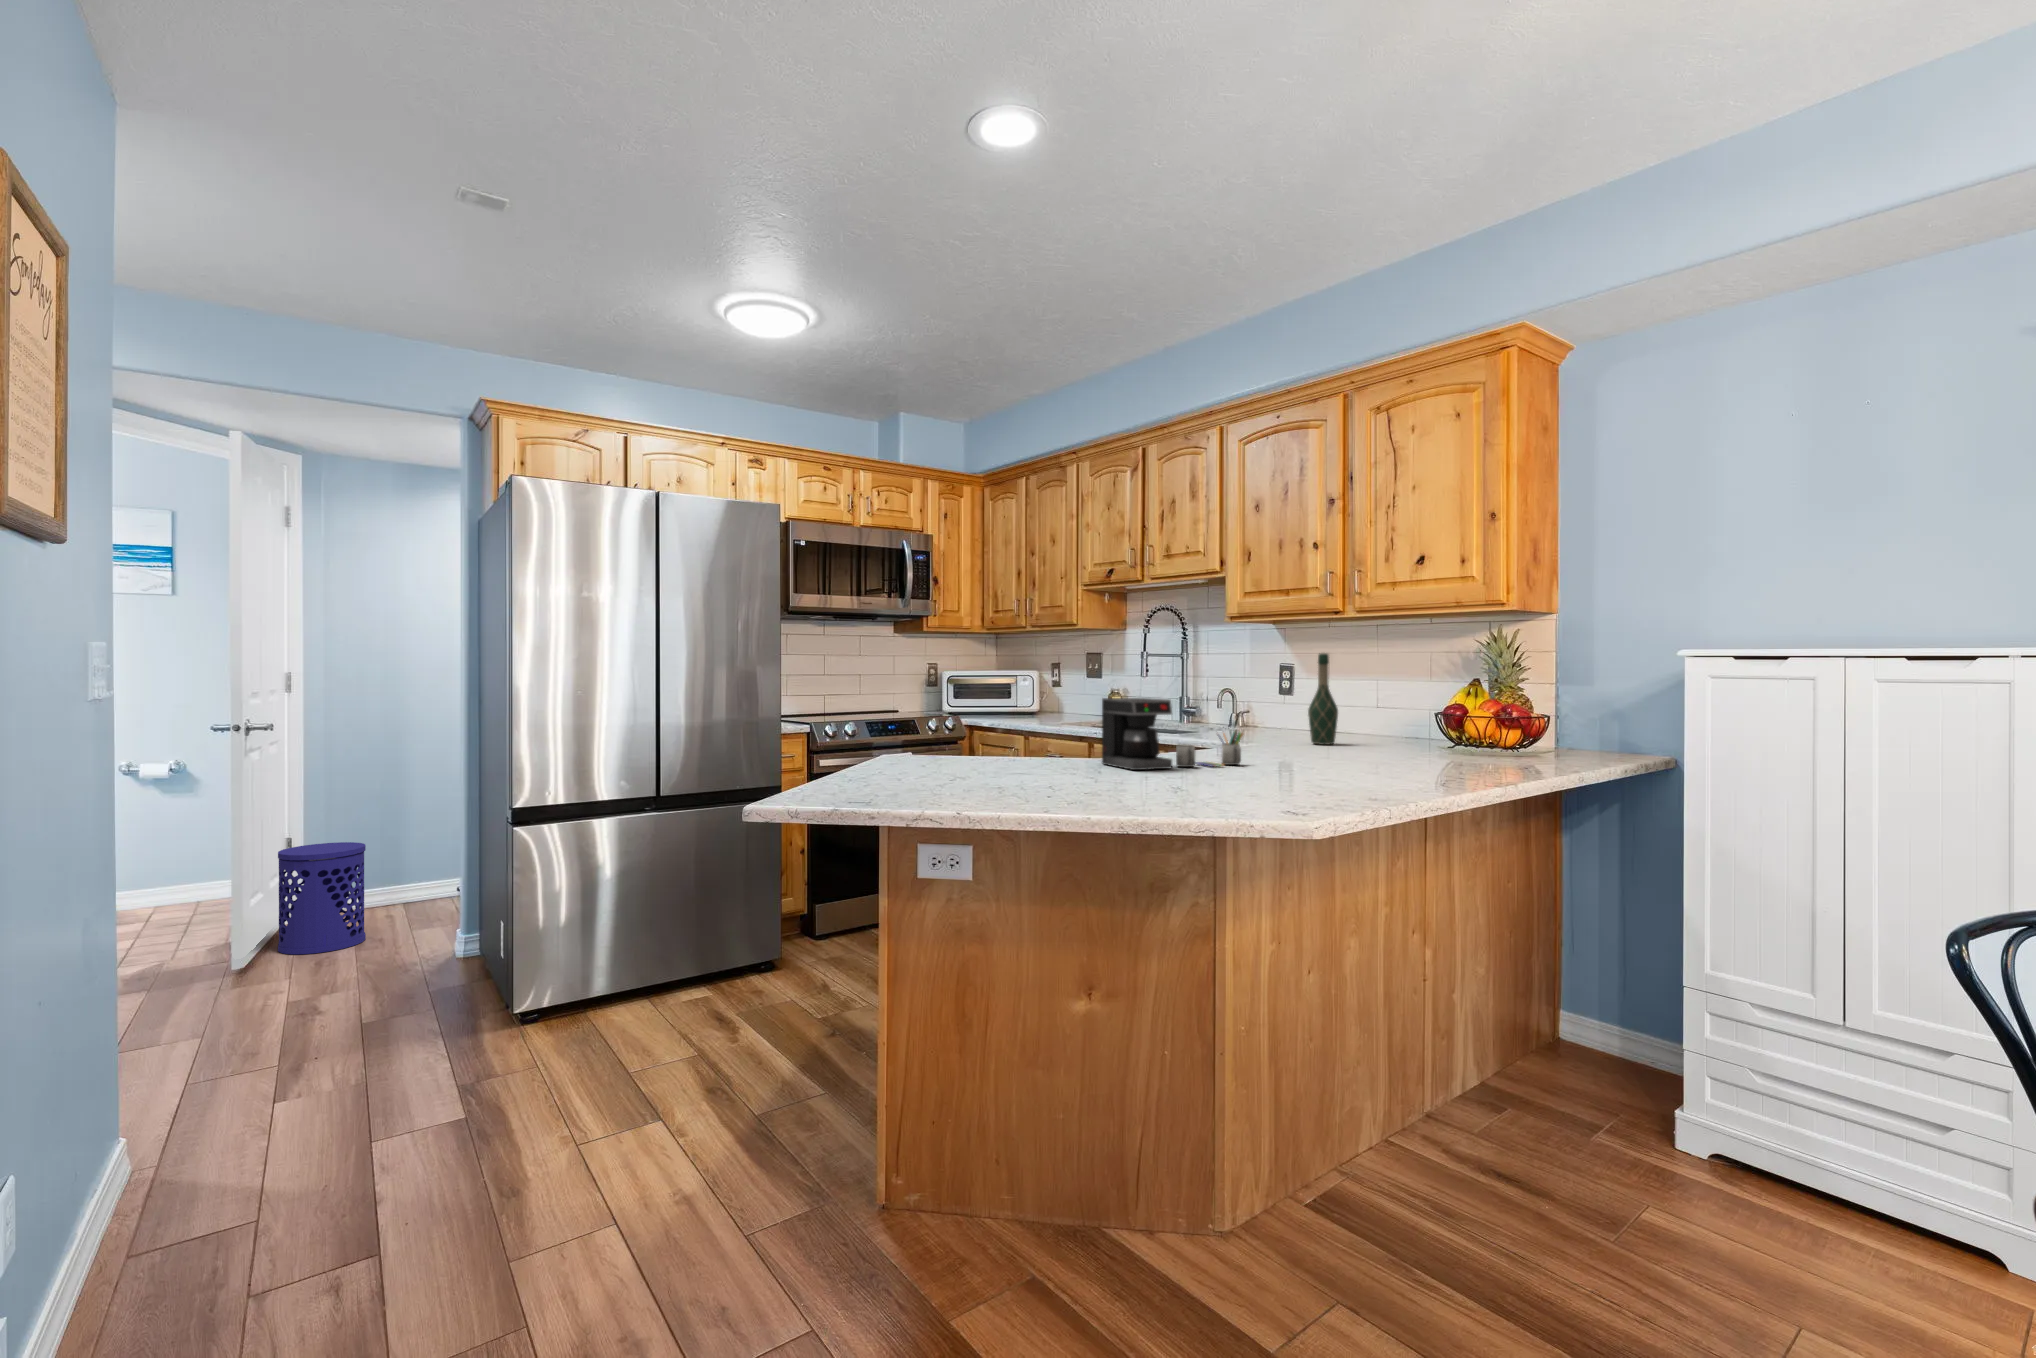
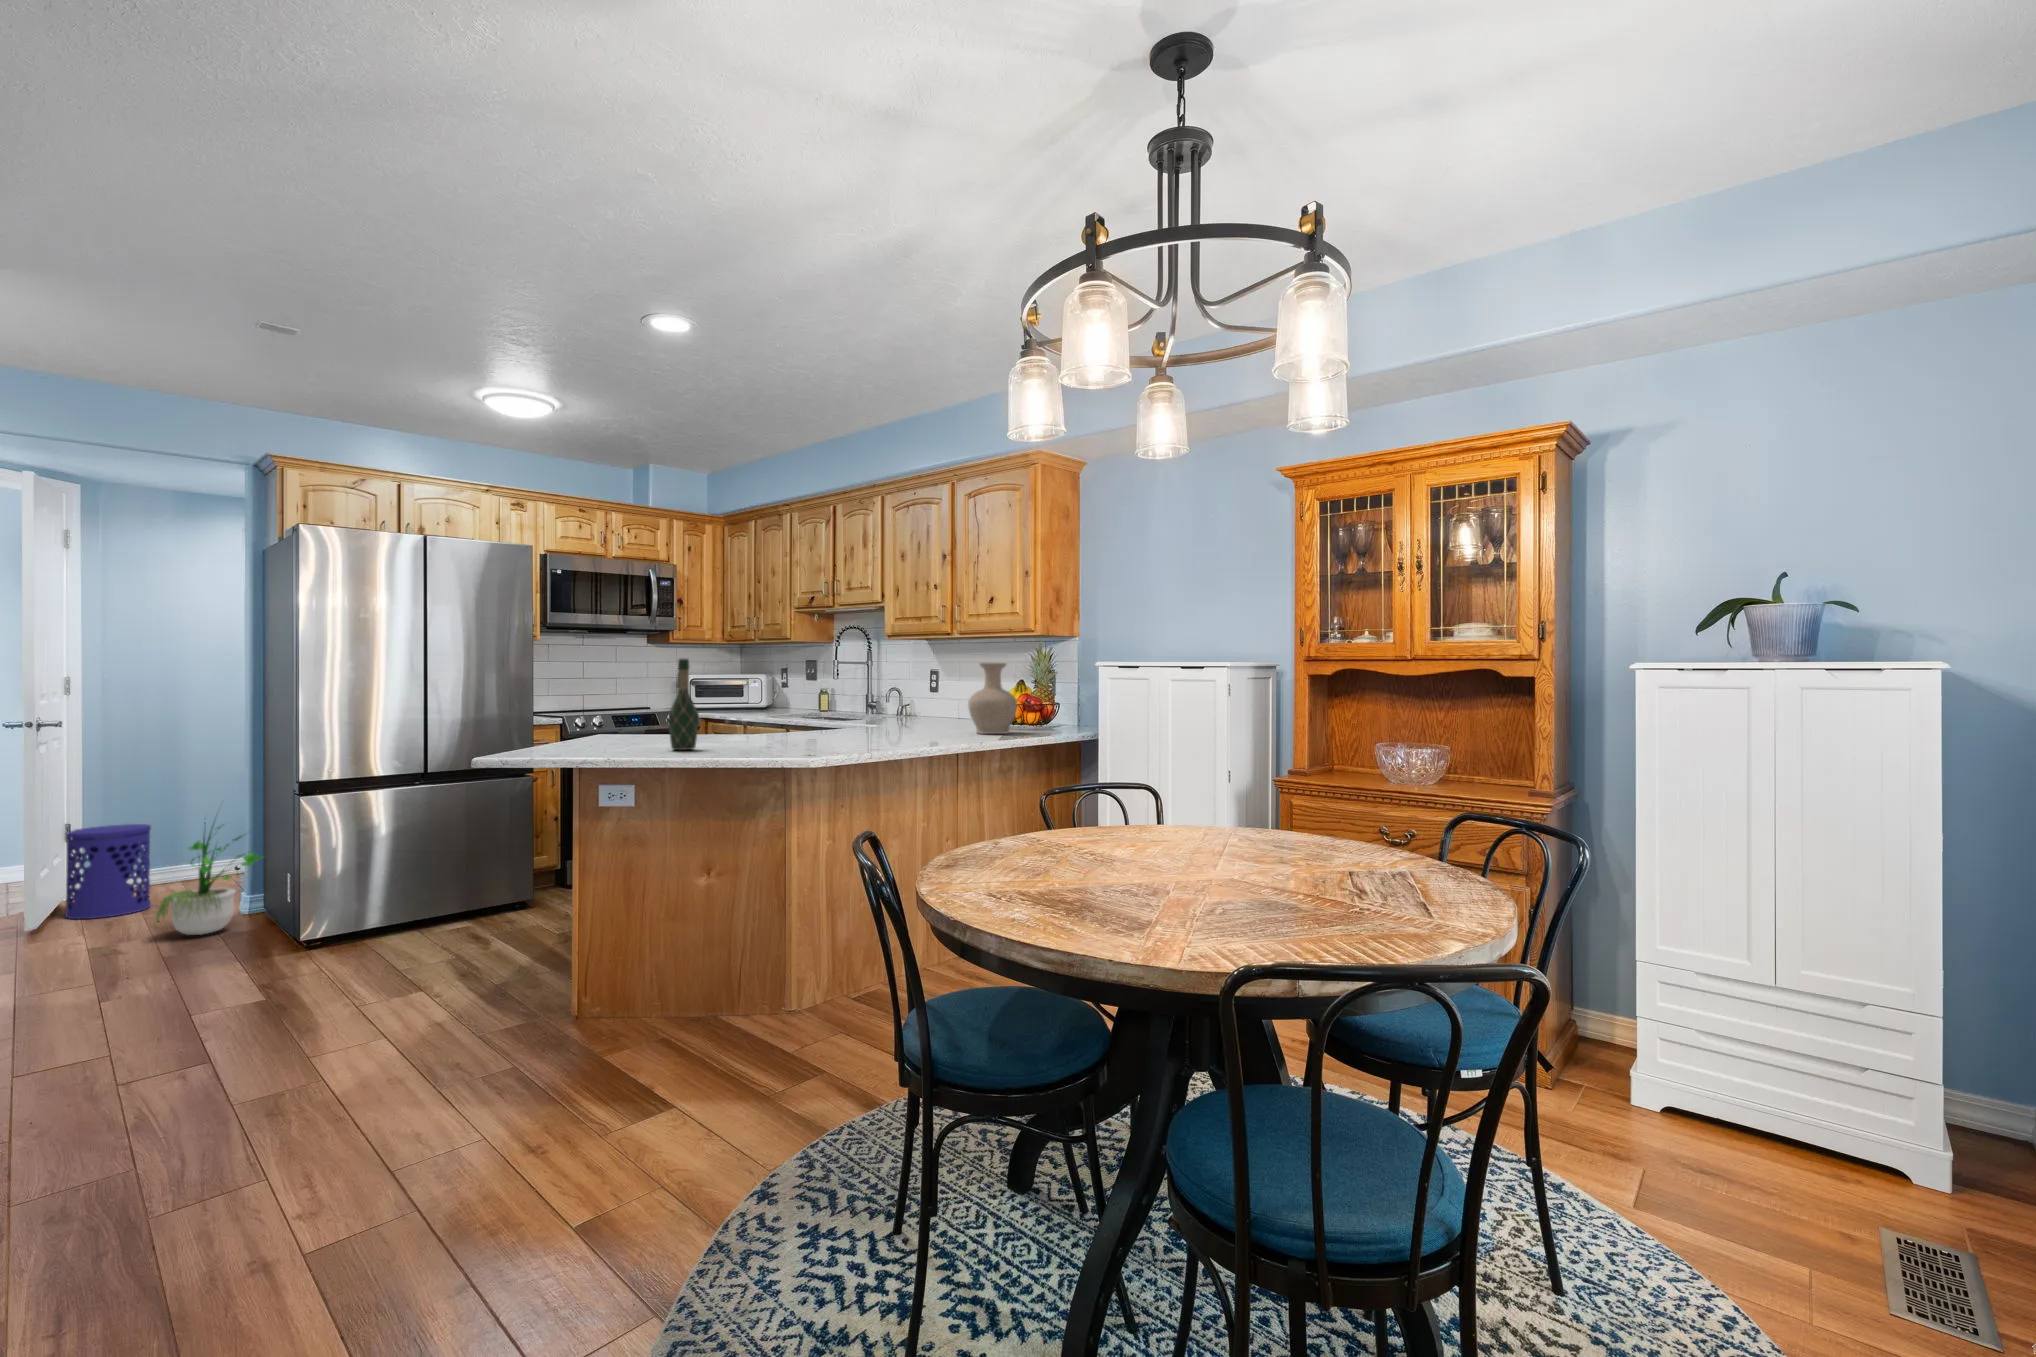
vase: none [1417,652,1500,763] -> present [968,663,1017,734]
wine bottle: present [1308,653,1338,745] -> present [668,659,699,750]
coffee maker: present [1102,698,1243,770] -> none [747,693,844,740]
potted plant: none [357,820,478,988] -> present [154,823,262,935]

